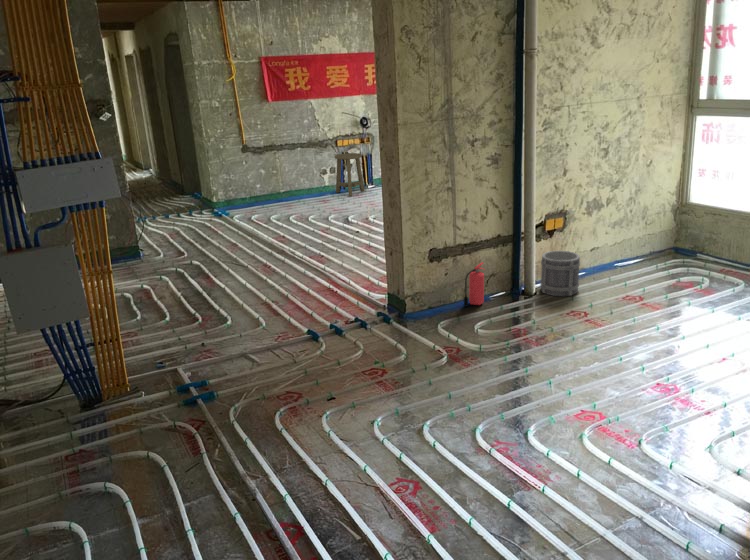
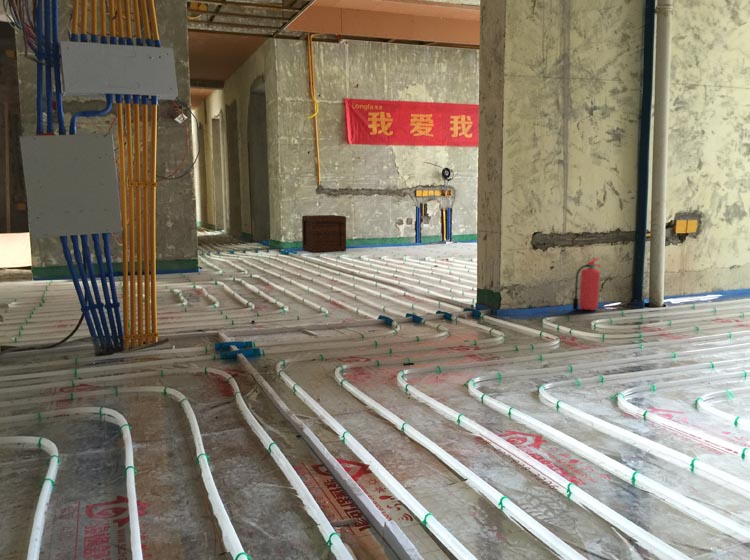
stool: present [334,153,365,196] -> none [411,205,442,247]
wooden crate: none [230,172,275,213] -> present [302,215,346,252]
bucket: present [540,251,580,296] -> none [667,258,720,309]

